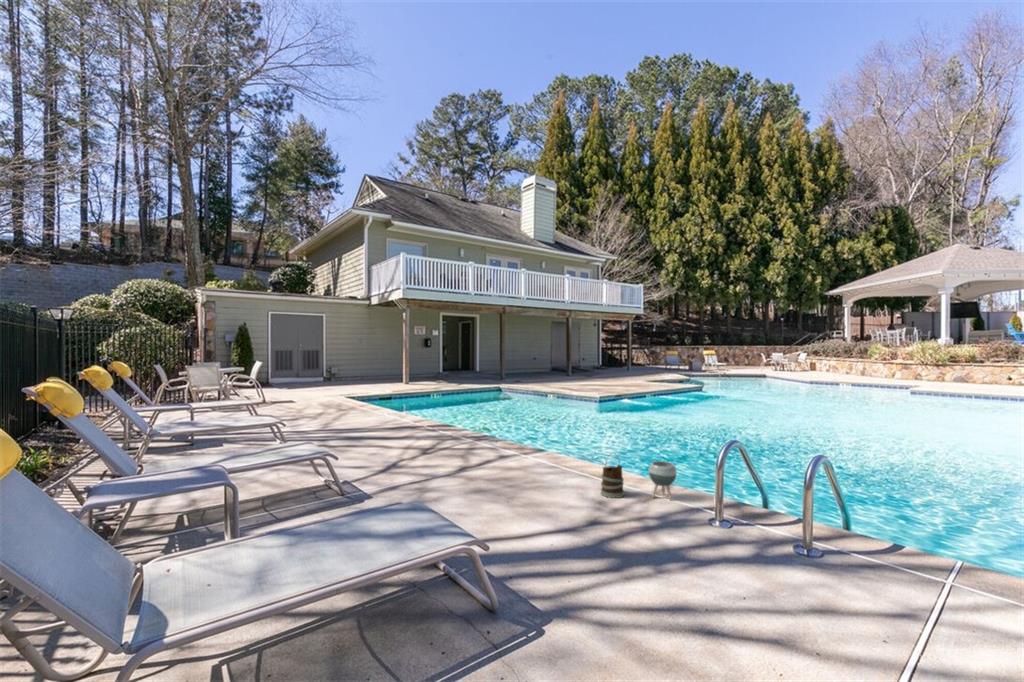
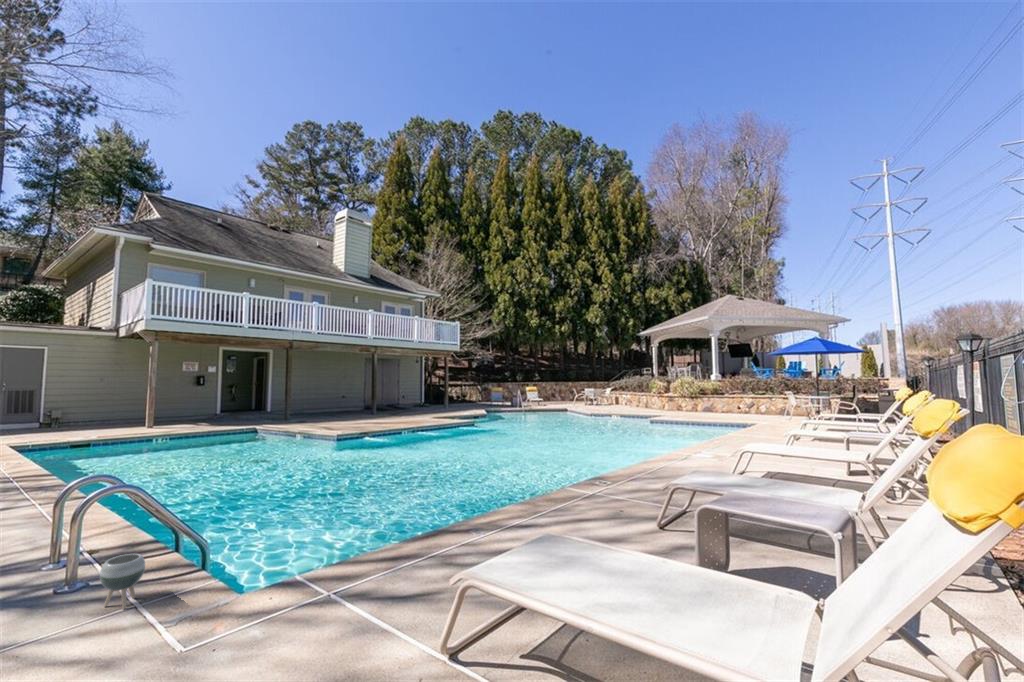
wooden bucket: present [601,464,624,498] -> none [32,548,76,614]

